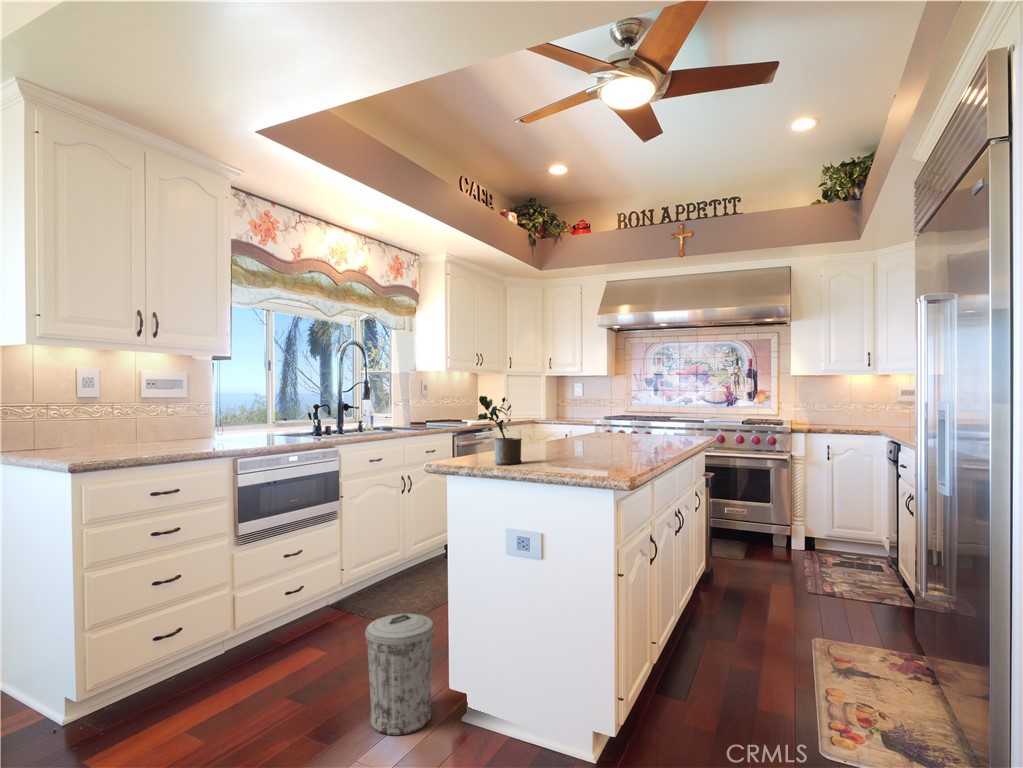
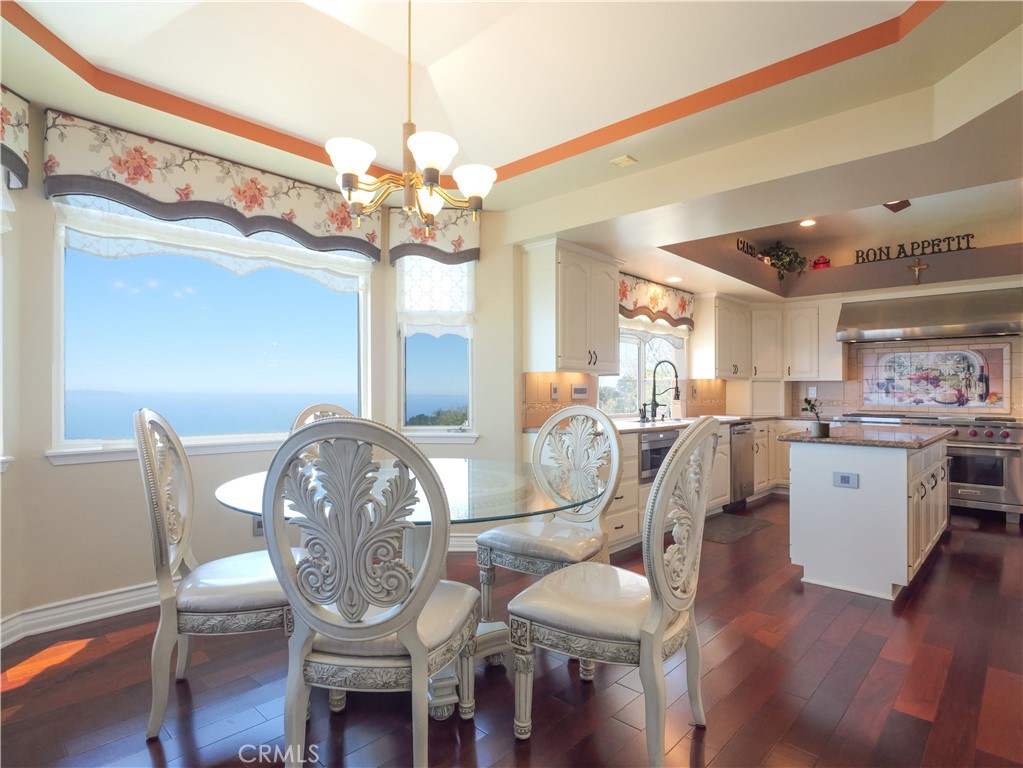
trash can: present [365,614,434,735] -> none [735,517,776,578]

